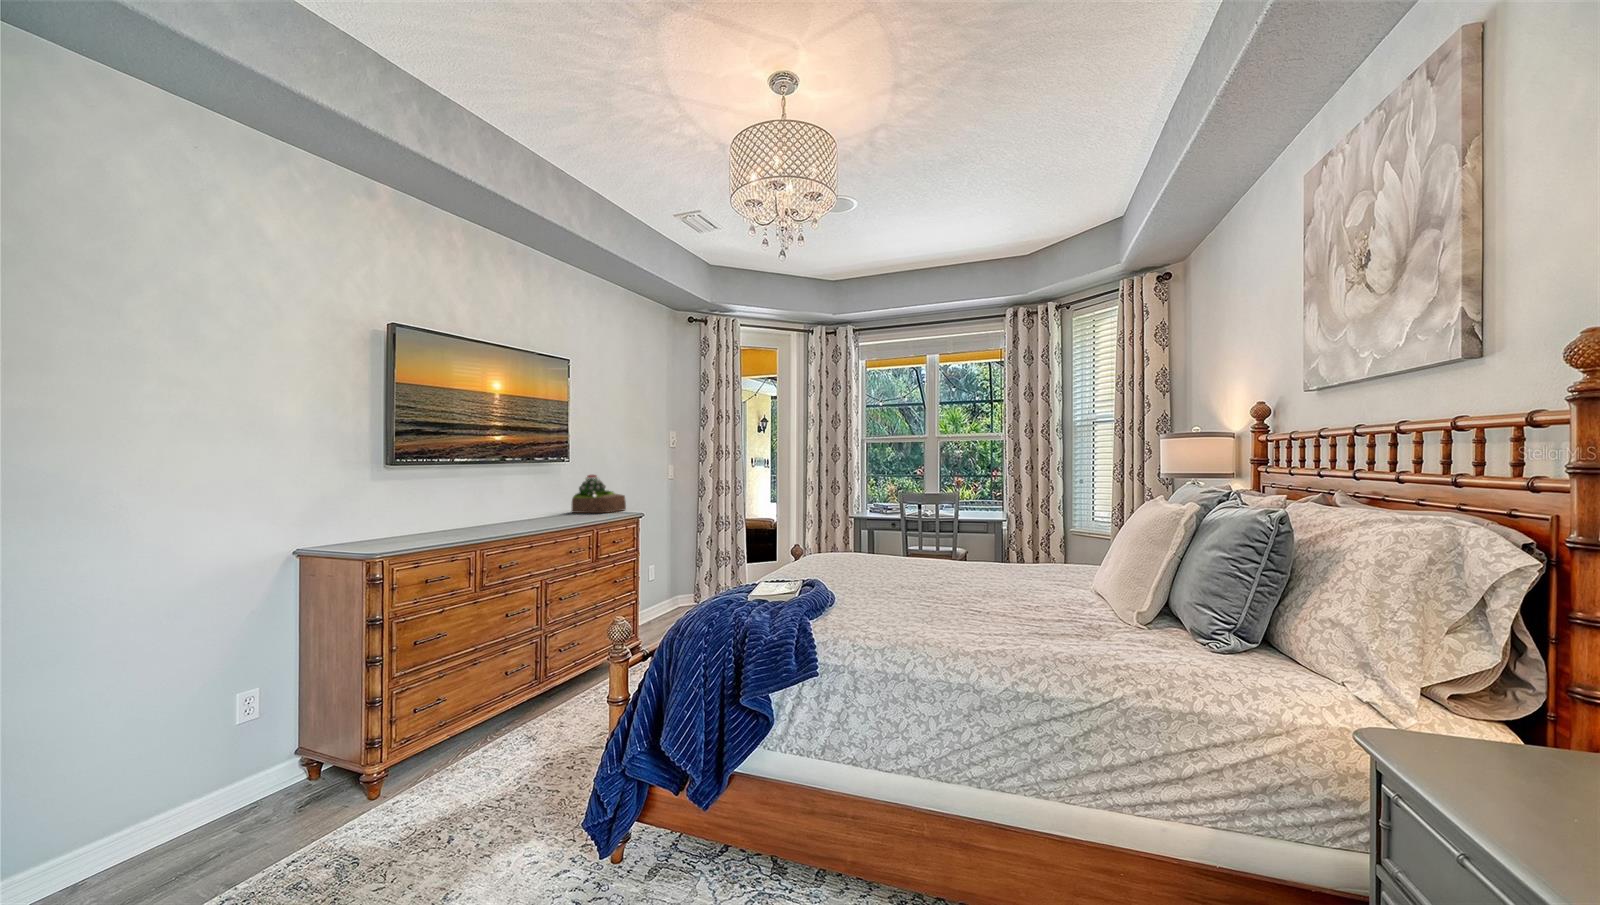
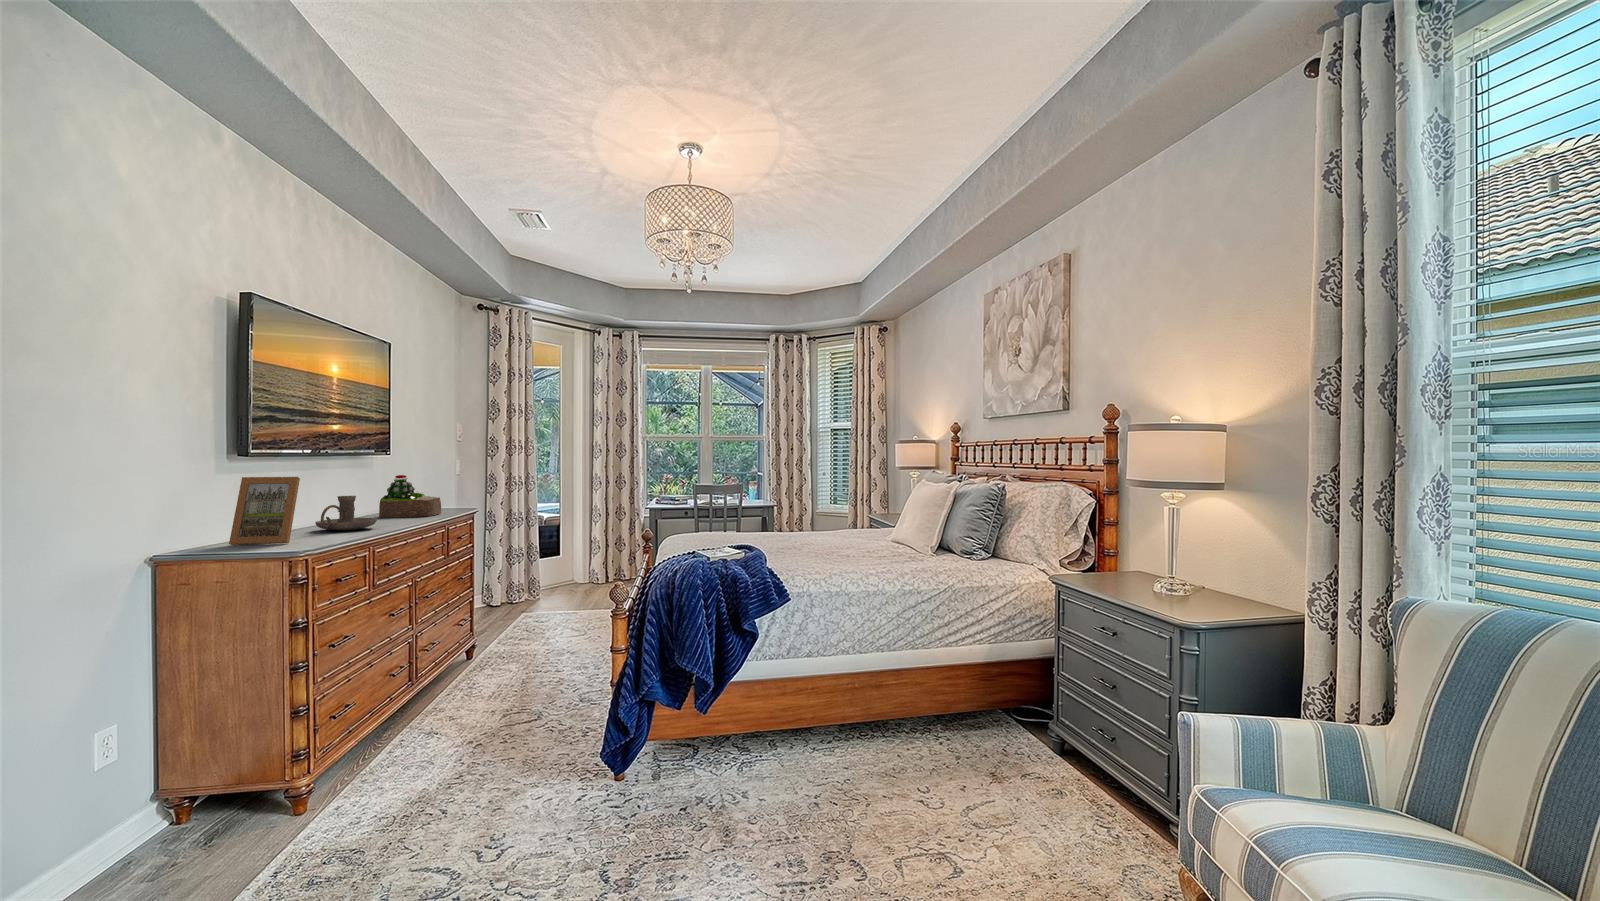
picture frame: none [367,481,421,542] -> present [229,477,300,545]
candle holder: none [464,496,523,527] -> present [315,496,377,530]

